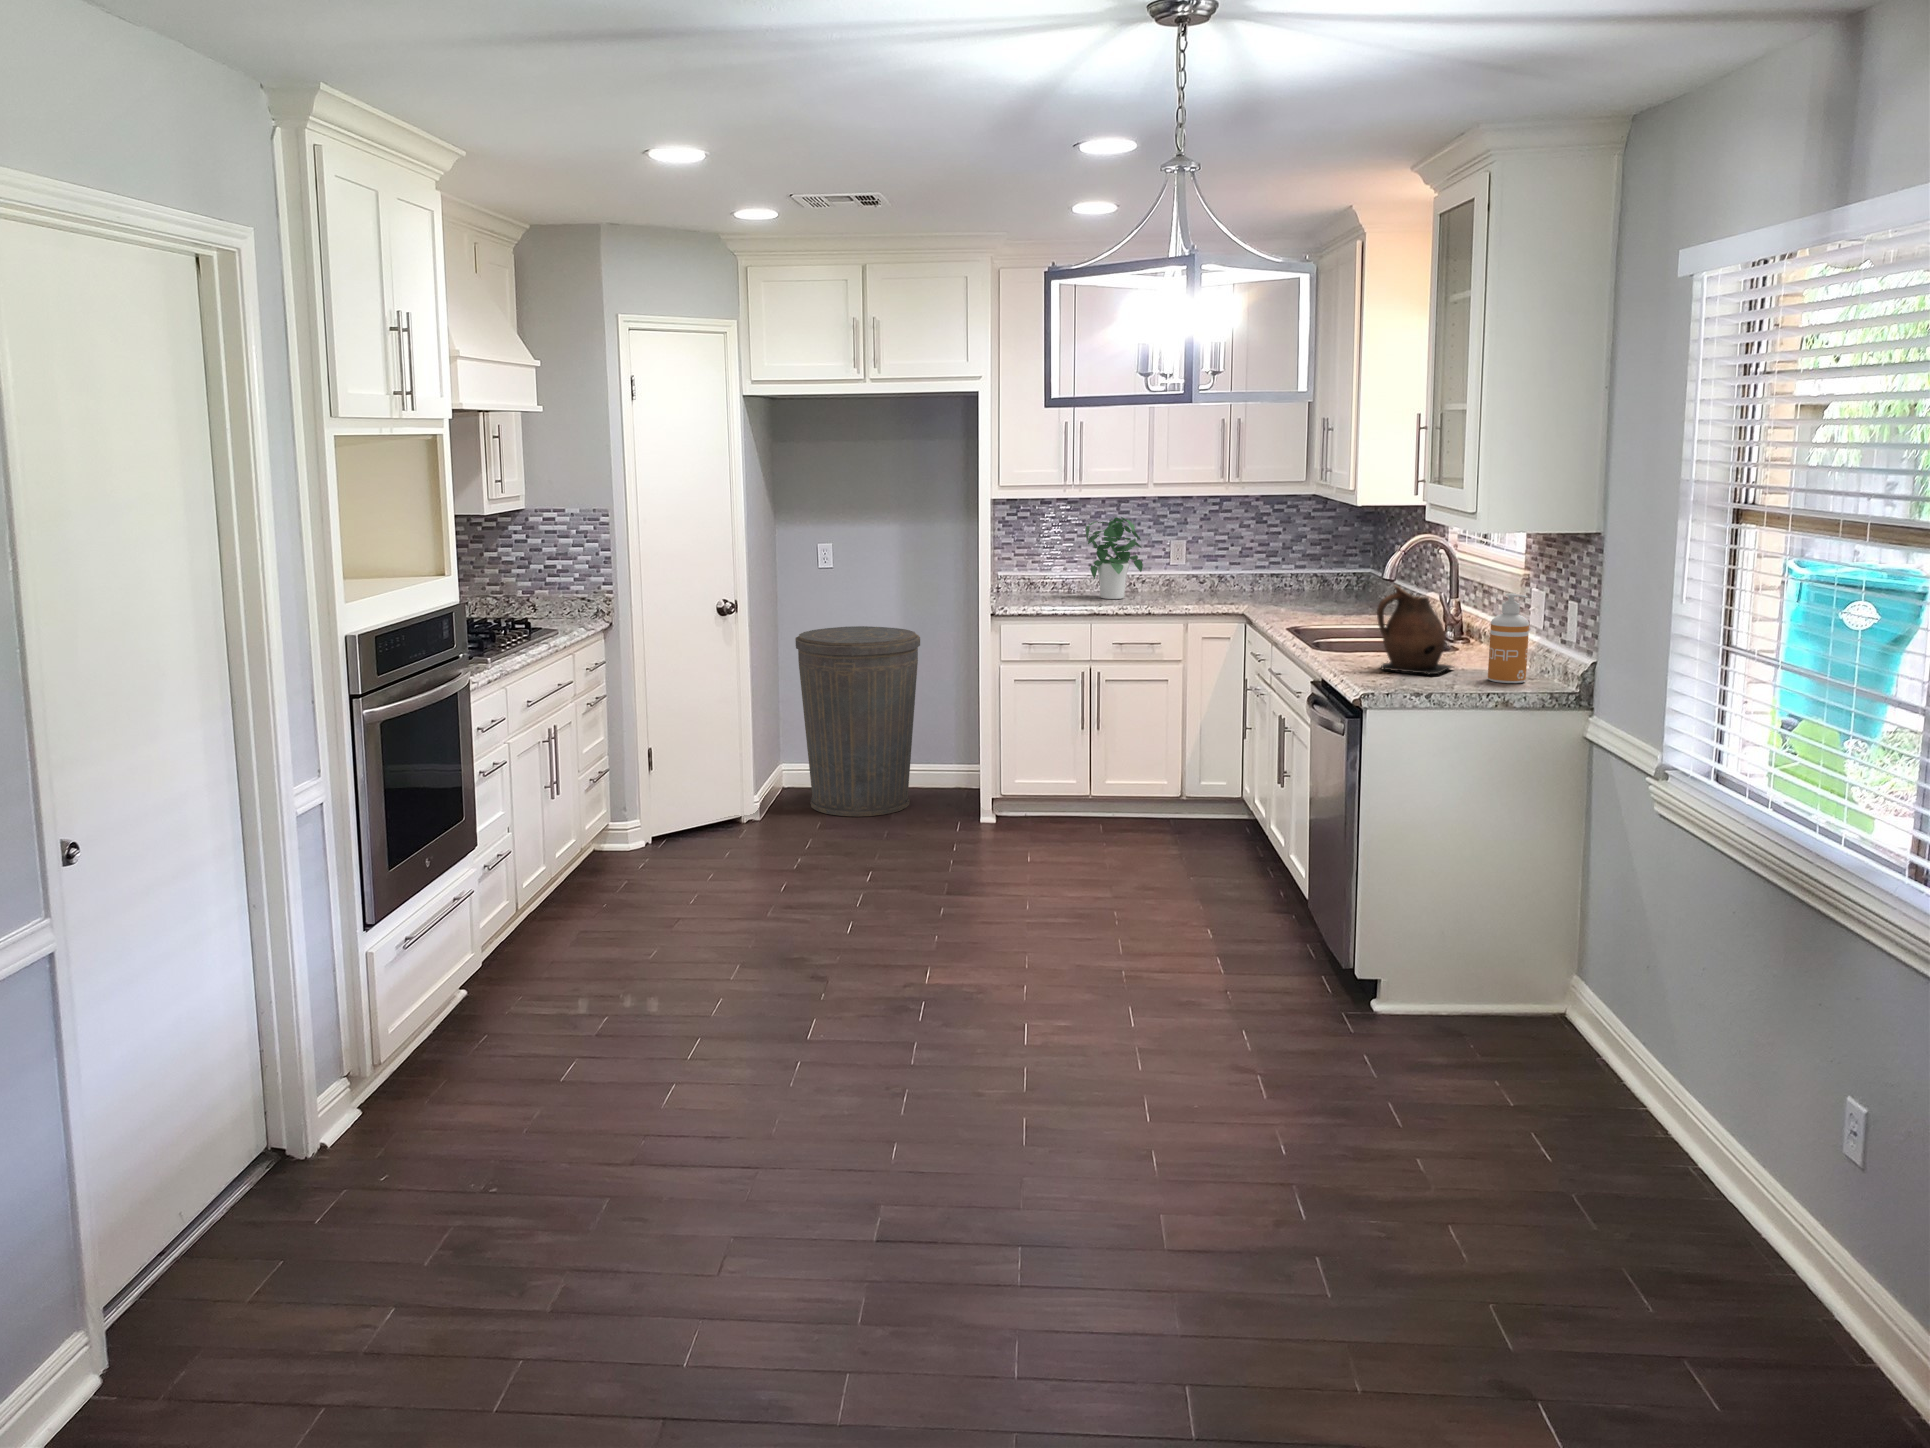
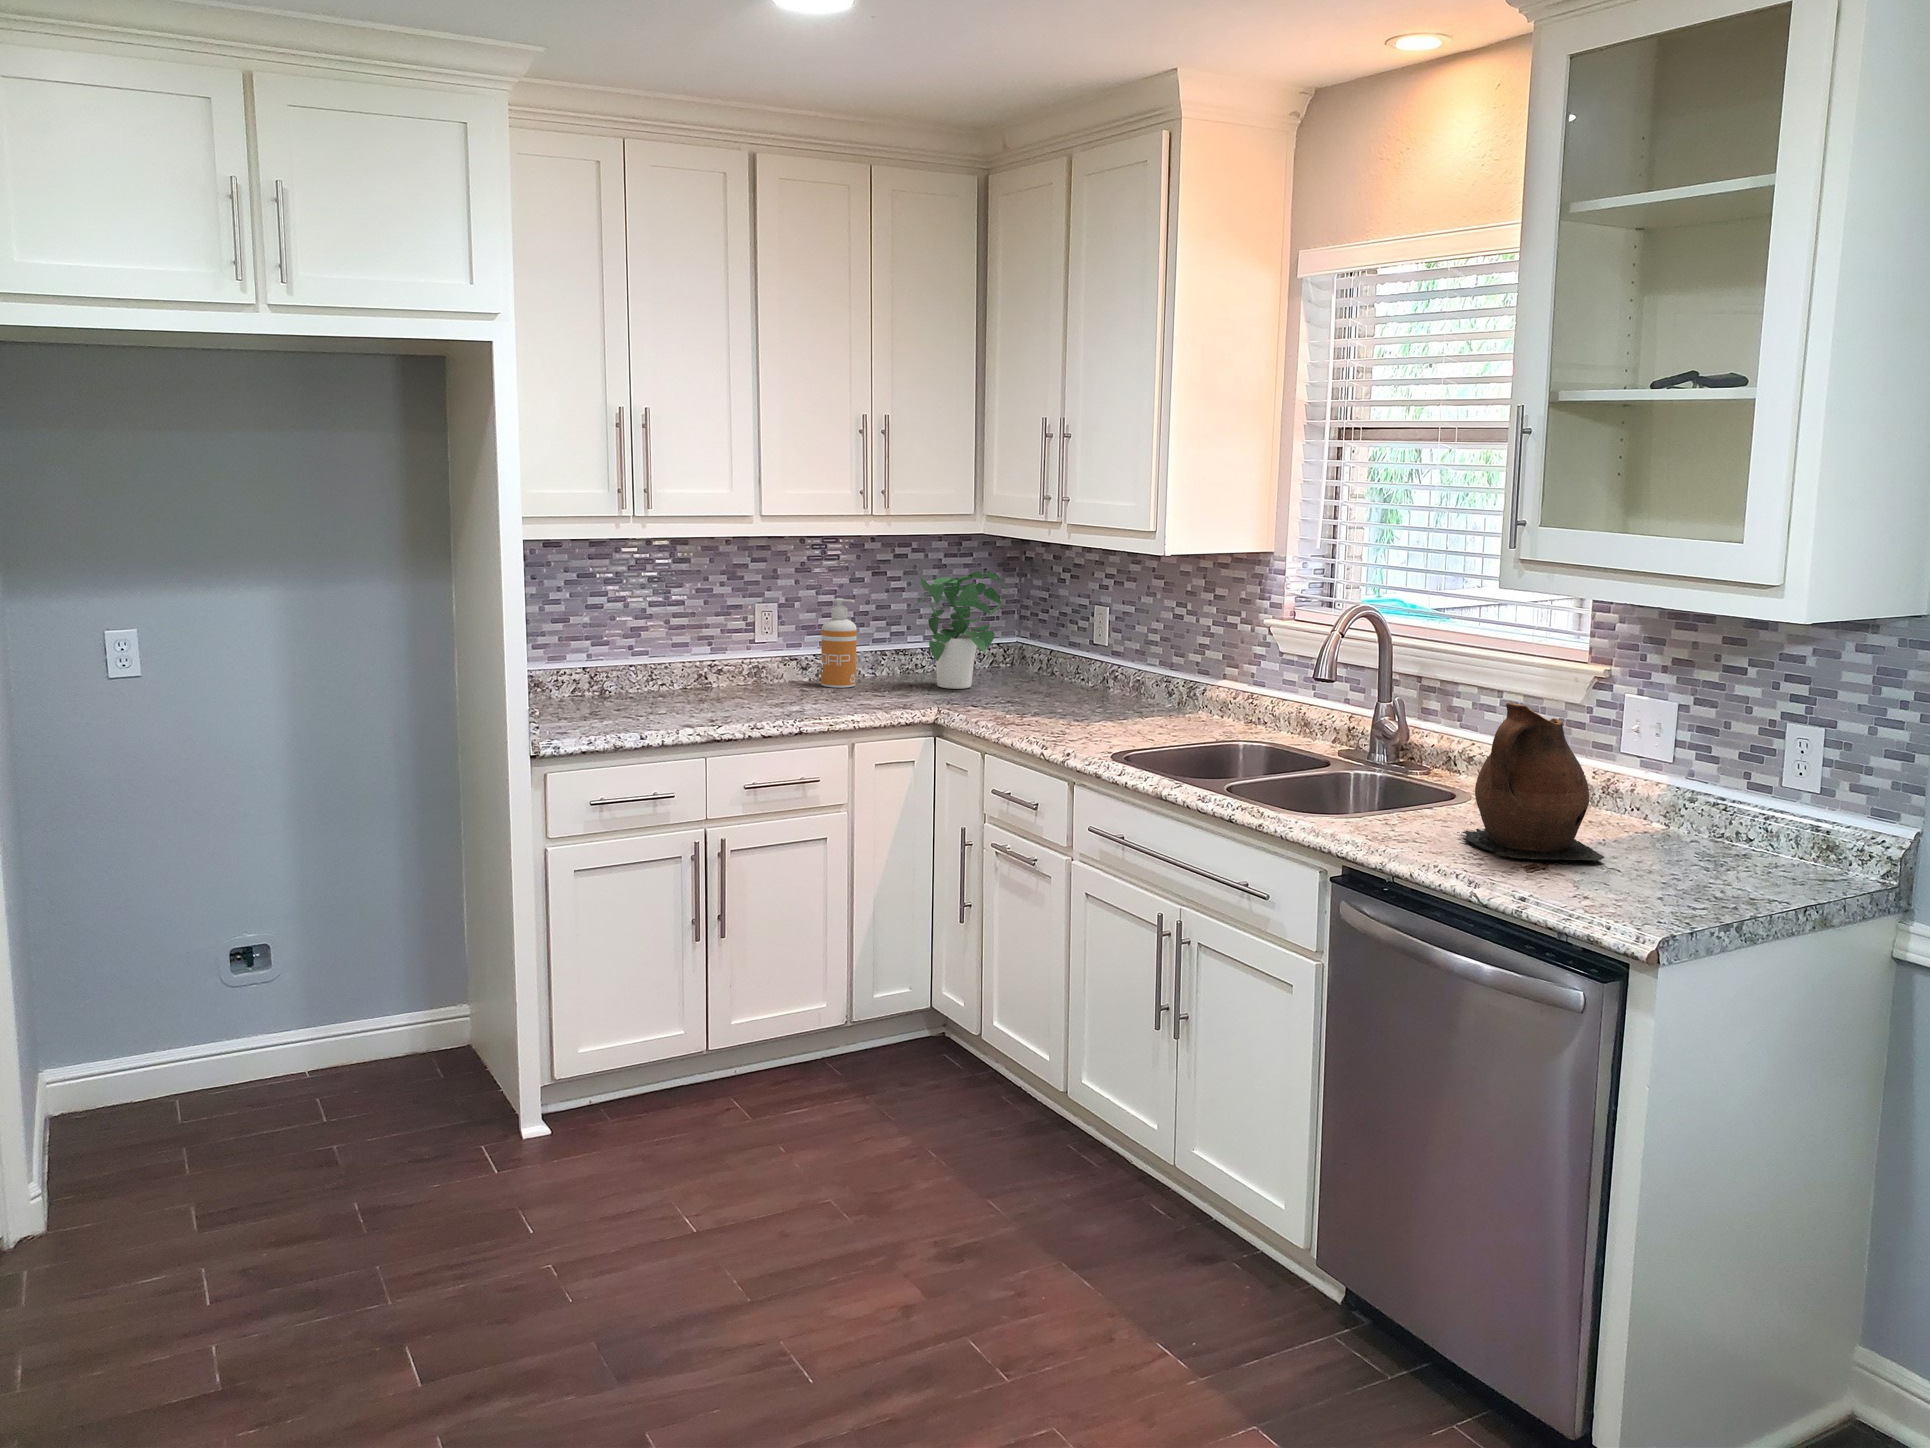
potted plant: present [1086,517,1143,599] -> present [914,571,1007,689]
soap dispenser: present [1488,593,1529,683] -> present [821,598,857,688]
trash can: present [795,626,920,817] -> none [69,783,357,1191]

